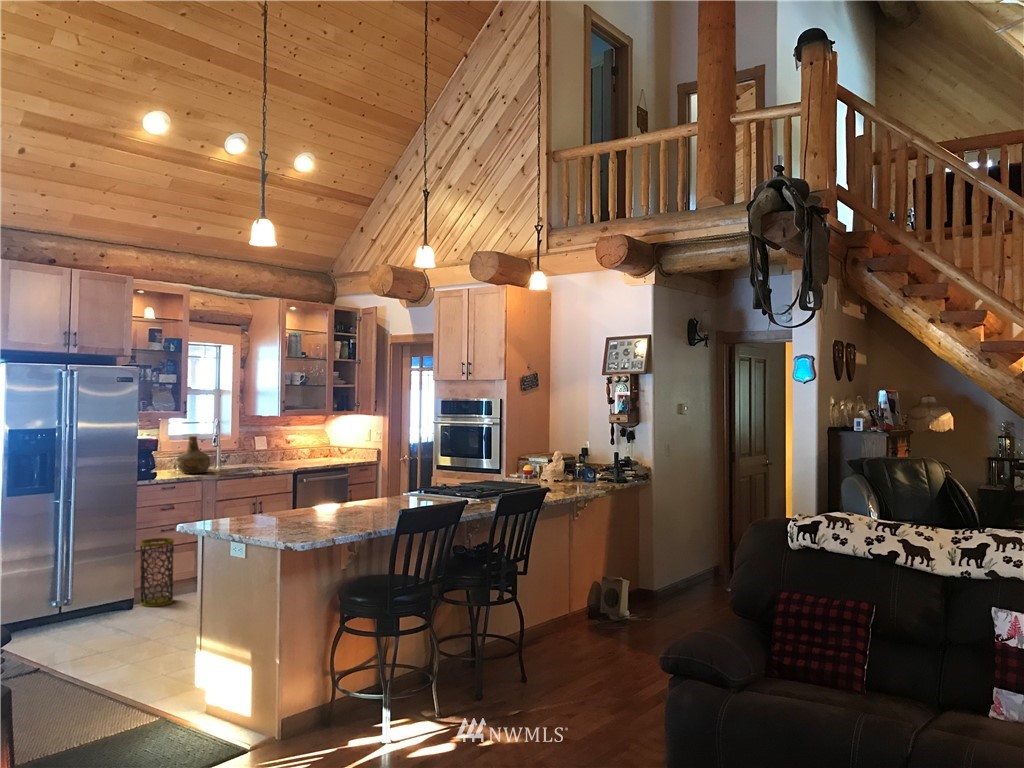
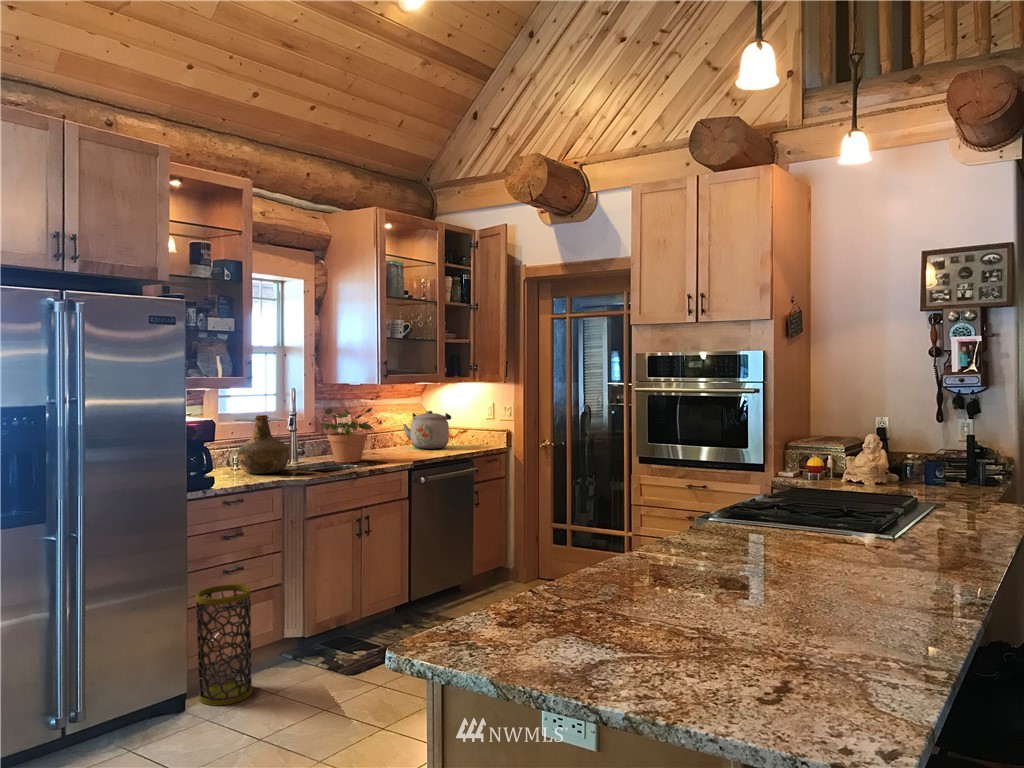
potted plant: none [236,432,279,469] -> present [321,407,375,463]
kettle: none [304,435,339,462] -> present [403,411,451,449]

